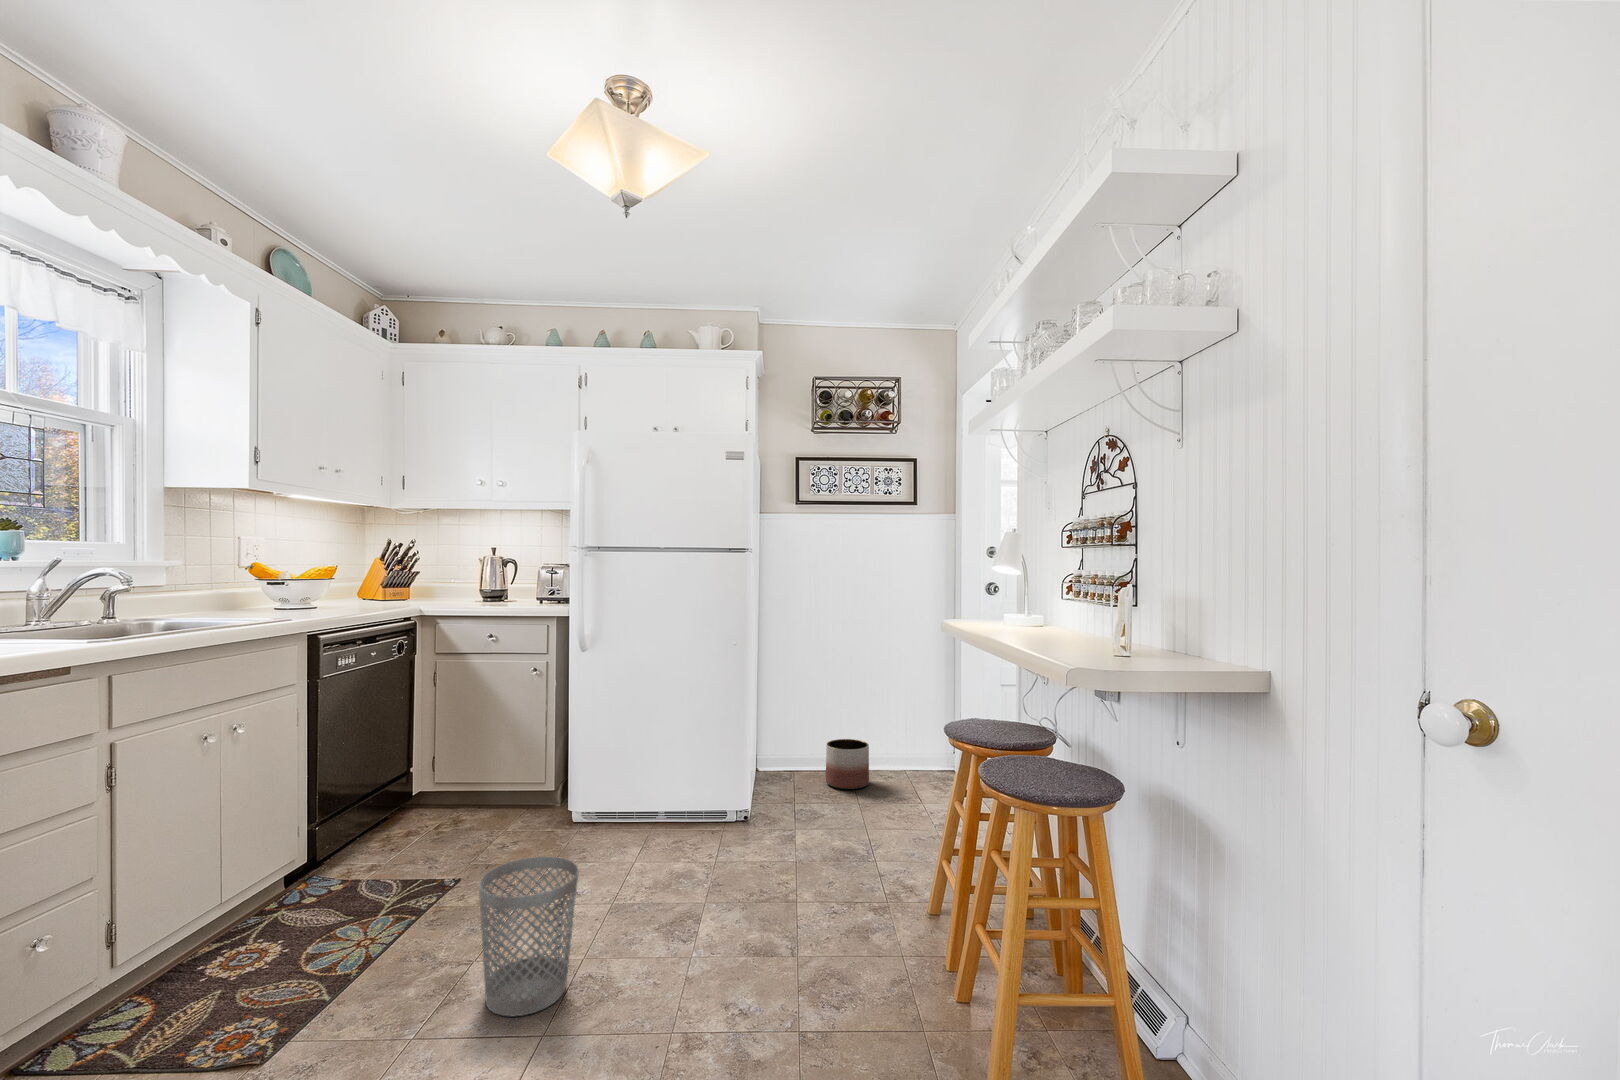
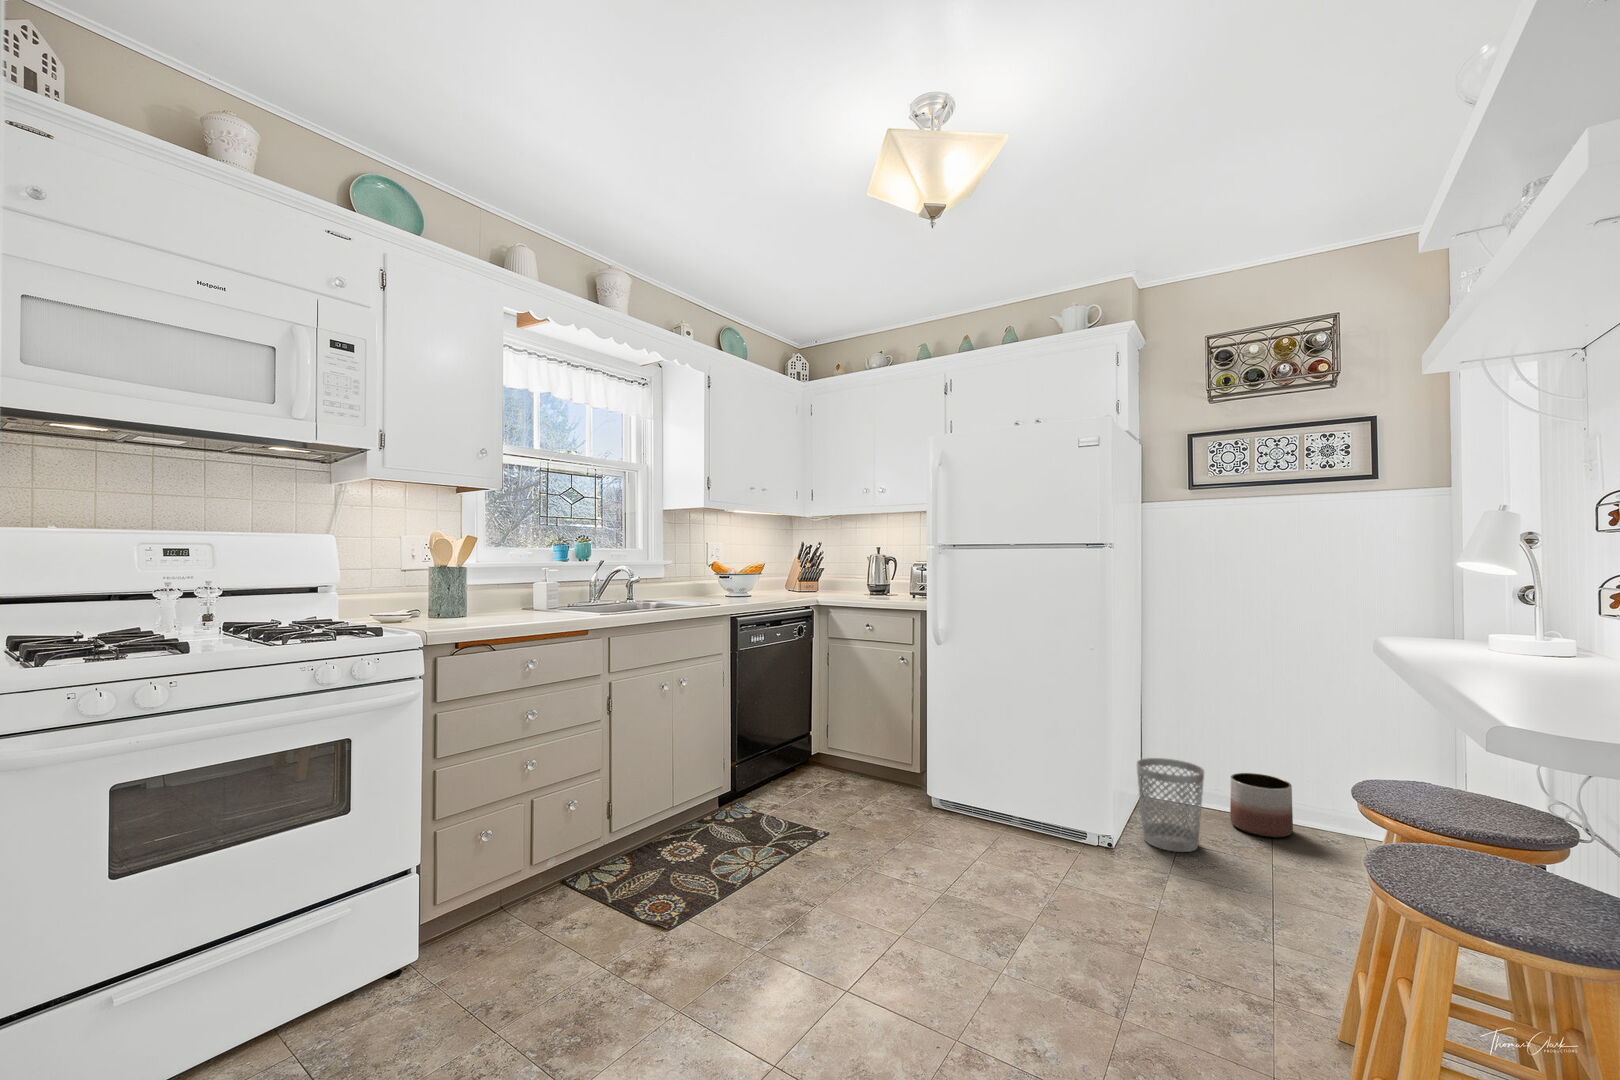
wastebasket: present [479,856,579,1016] -> present [1137,758,1204,852]

